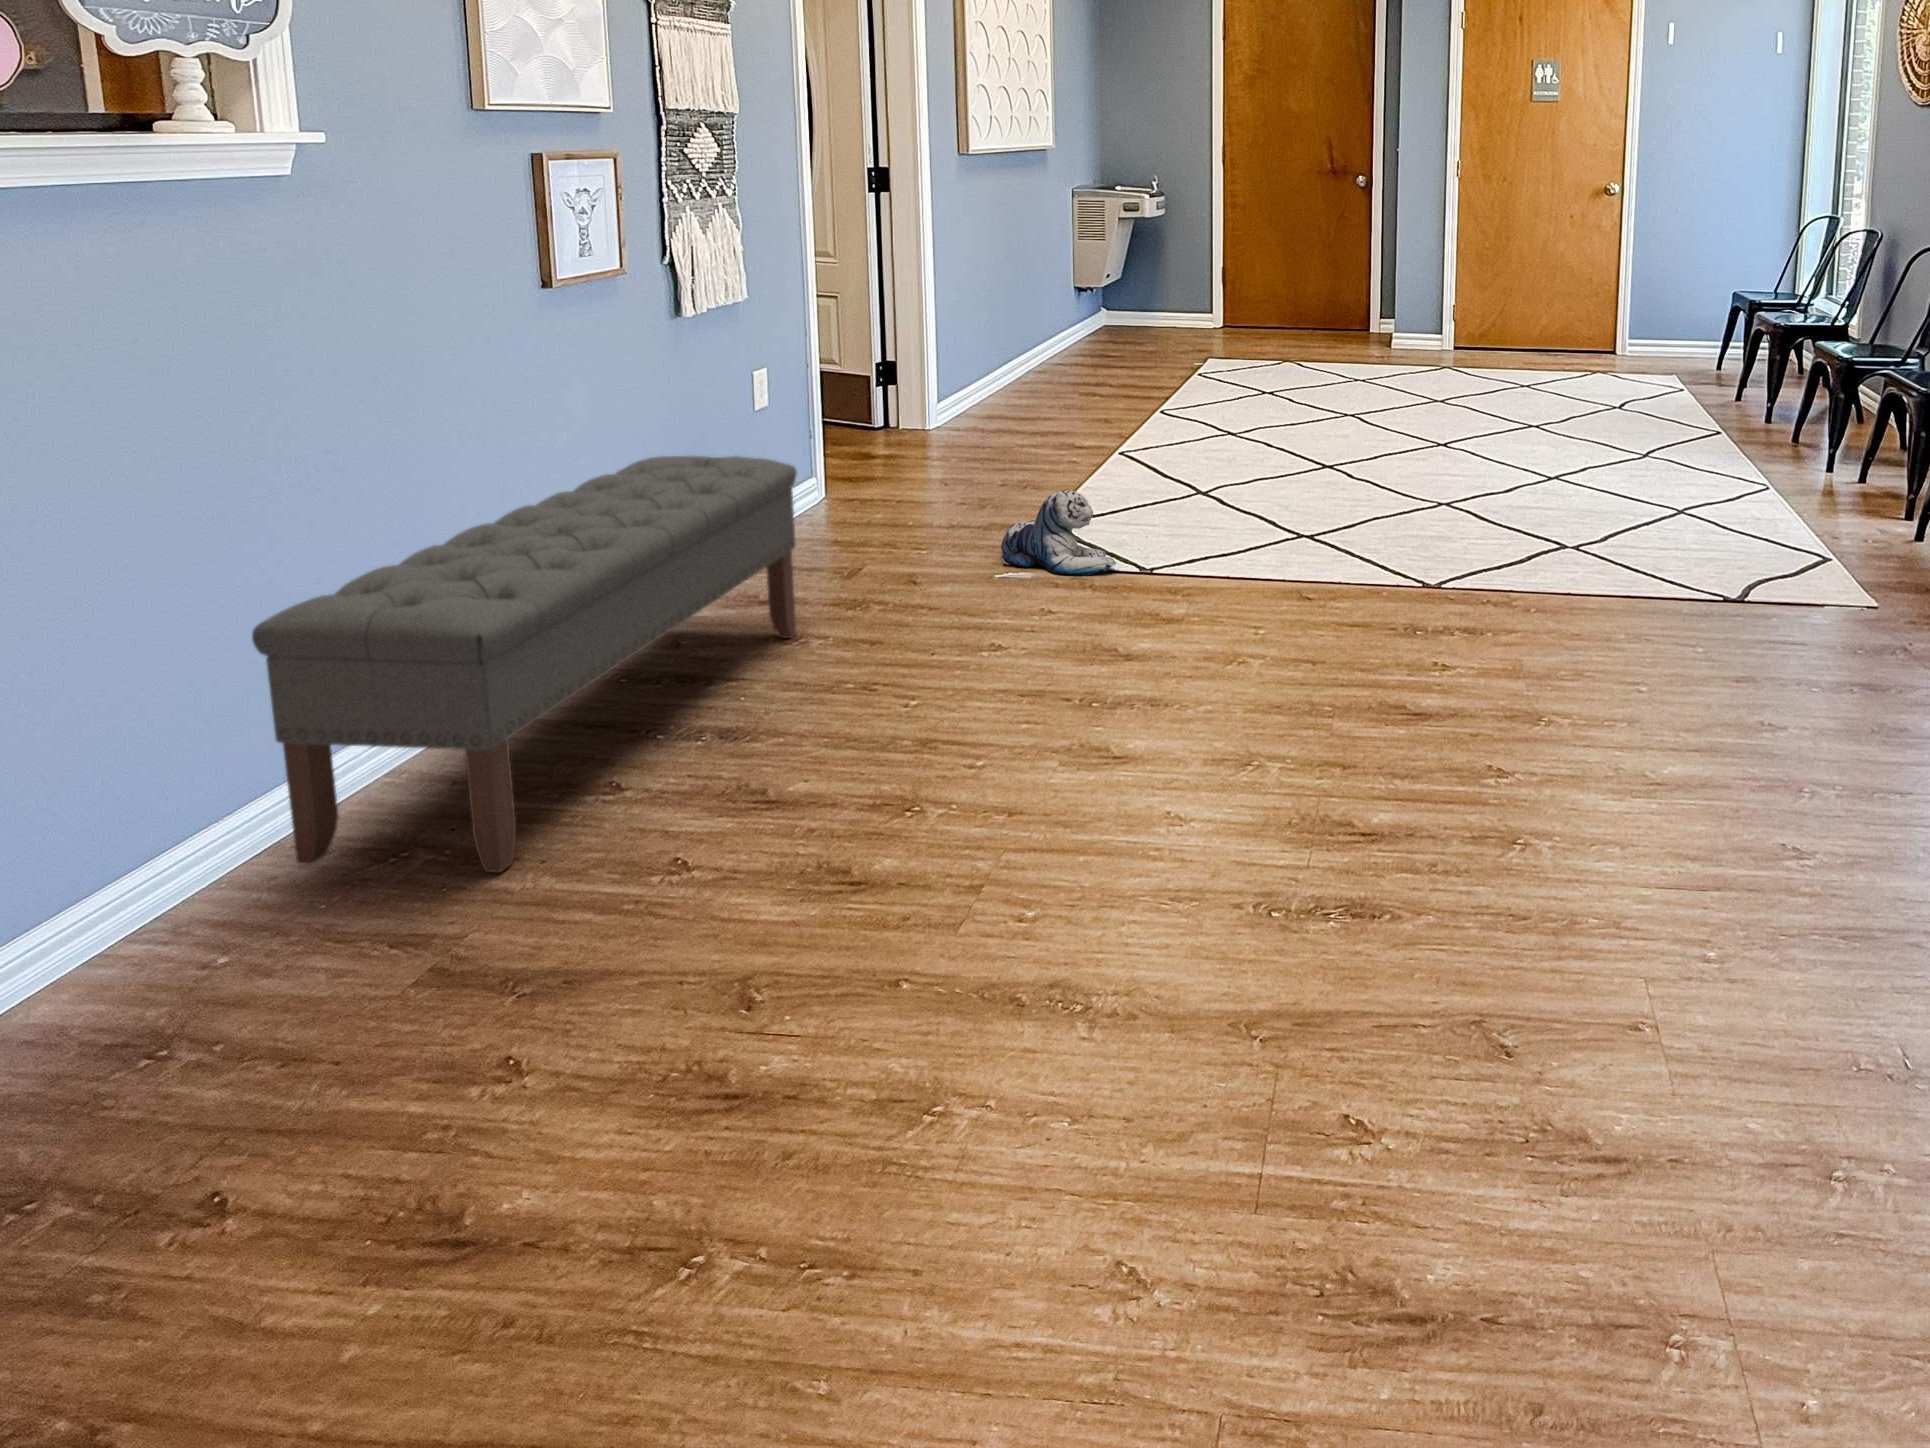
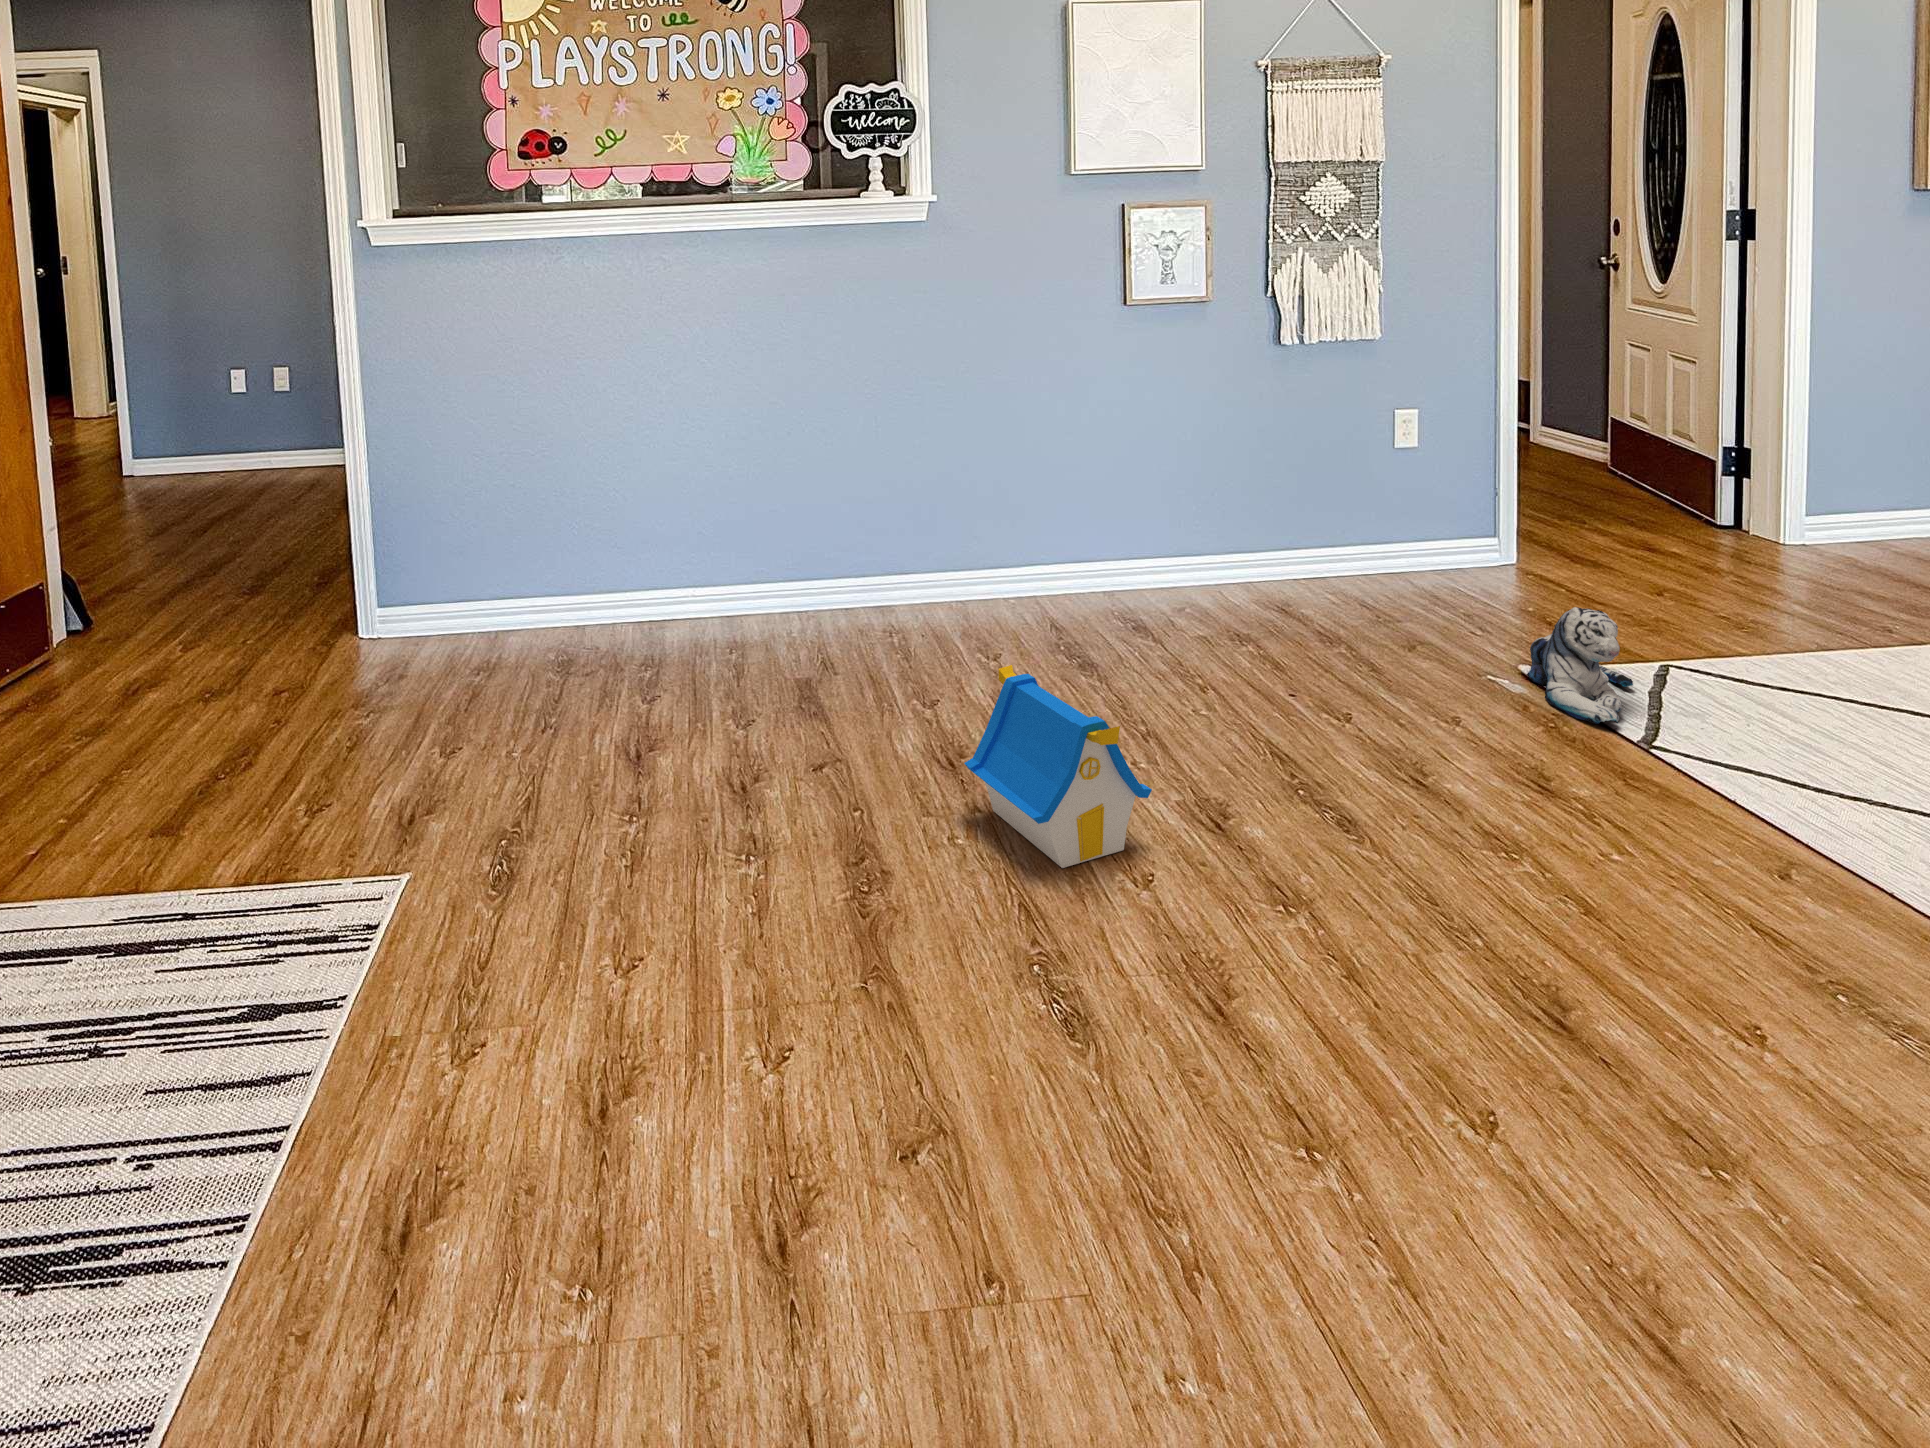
bench: present [252,456,797,873] -> none [871,449,1263,656]
toy house: none [953,682,1156,879] -> present [964,665,1152,868]

